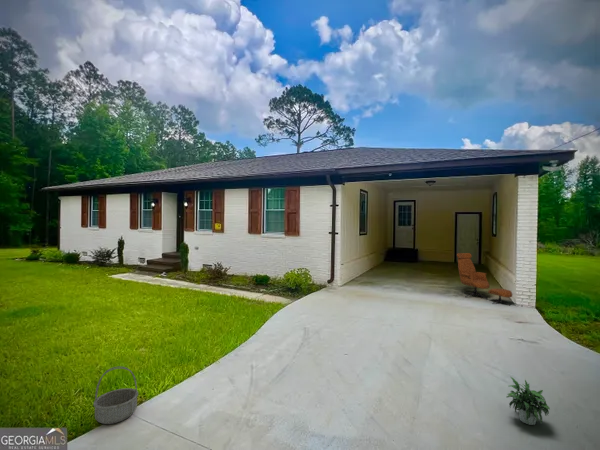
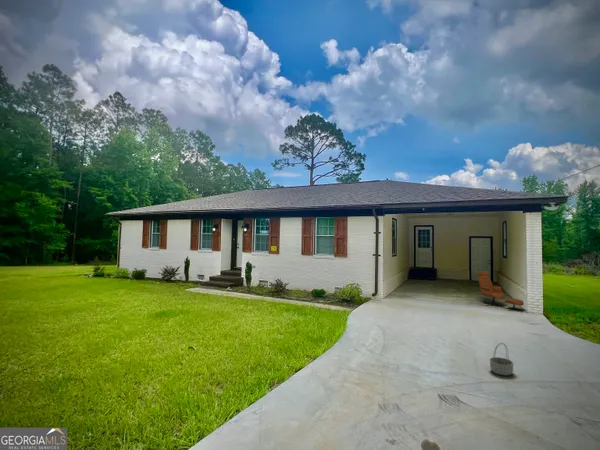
basket: present [94,366,138,424] -> present [489,343,514,375]
potted plant: present [507,377,550,425] -> none [535,349,562,375]

